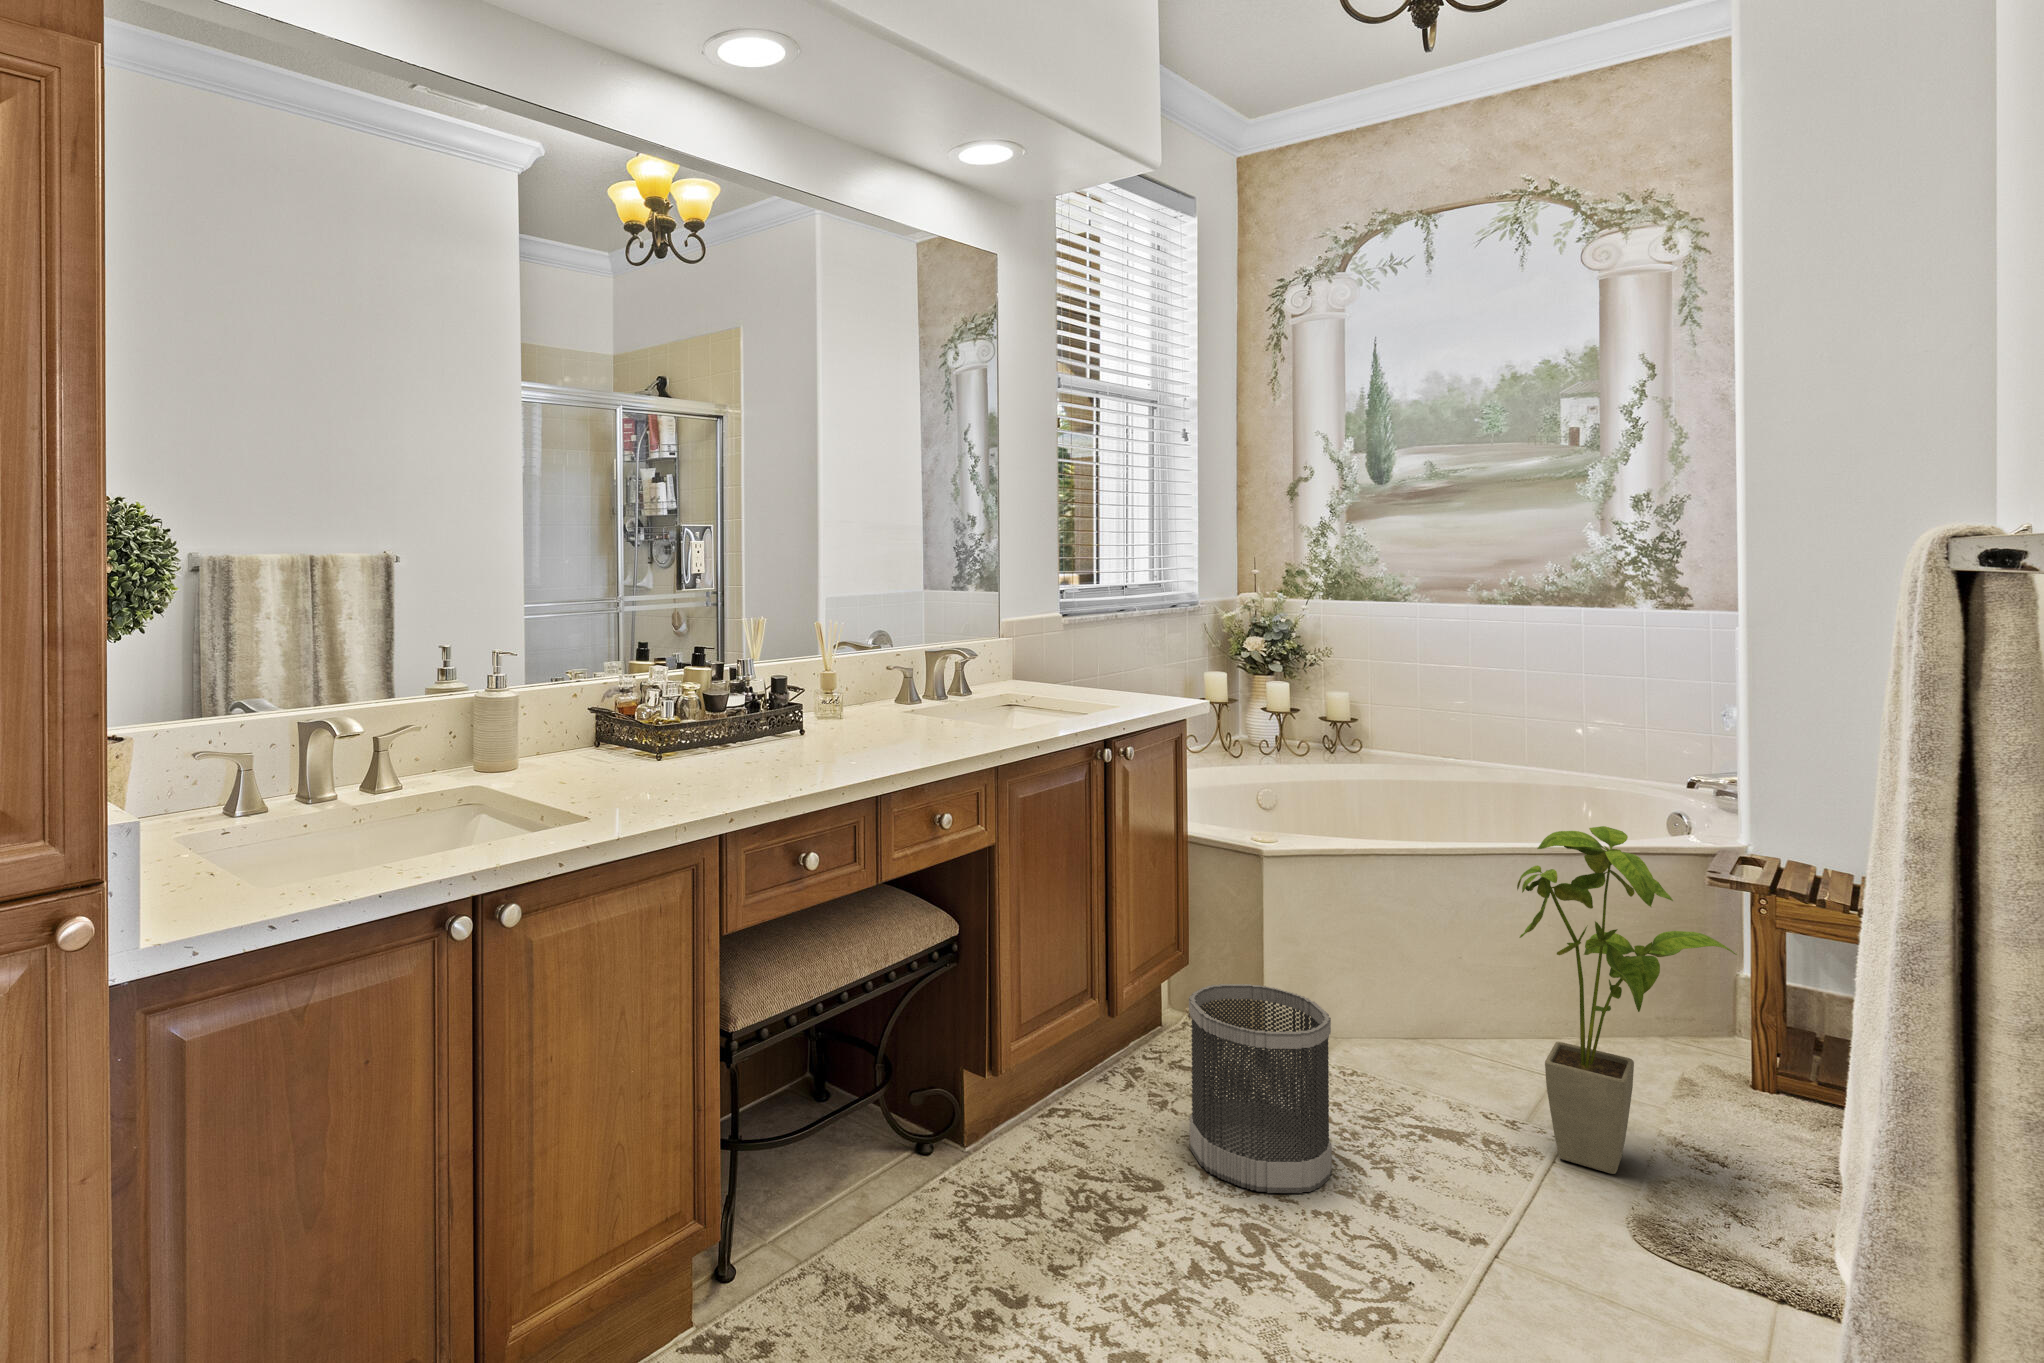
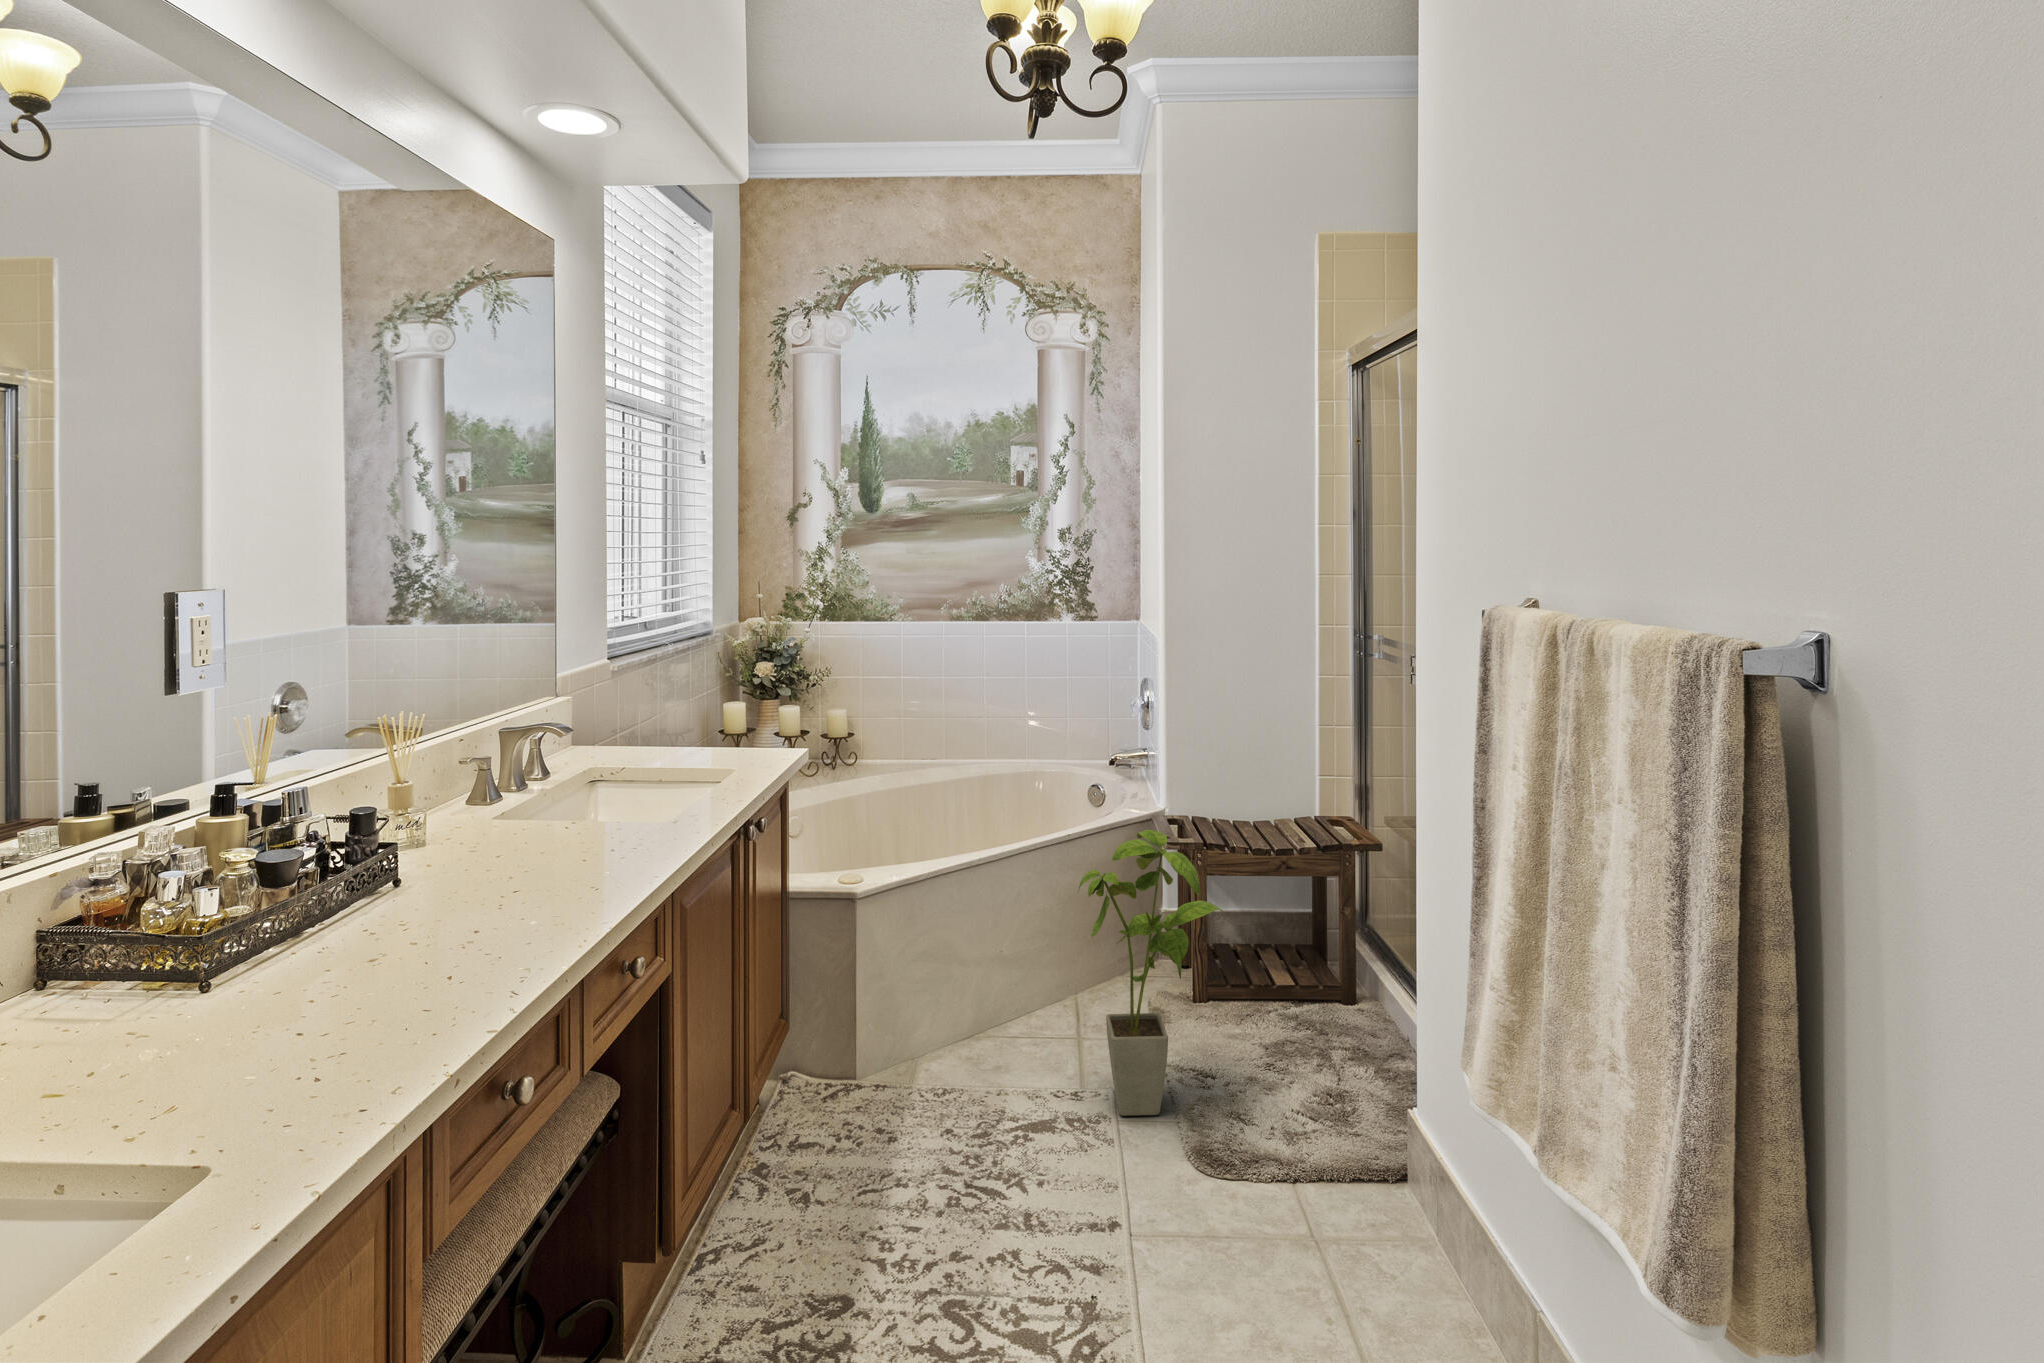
wastebasket: present [1189,984,1332,1193] -> none [850,1045,982,1264]

